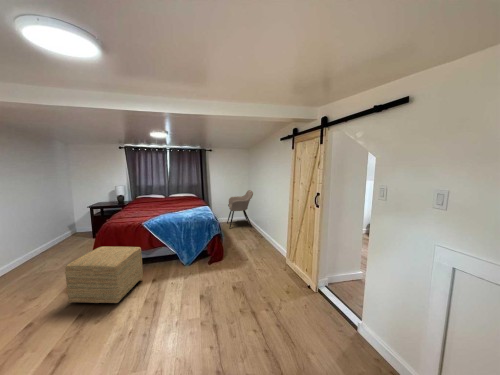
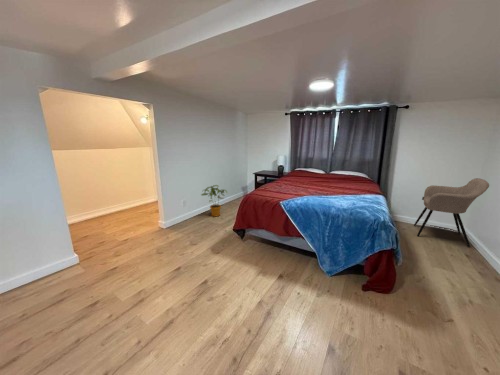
house plant: none [24,224,67,262] -> present [202,185,227,216]
ottoman: present [65,247,143,303] -> none [194,218,268,293]

